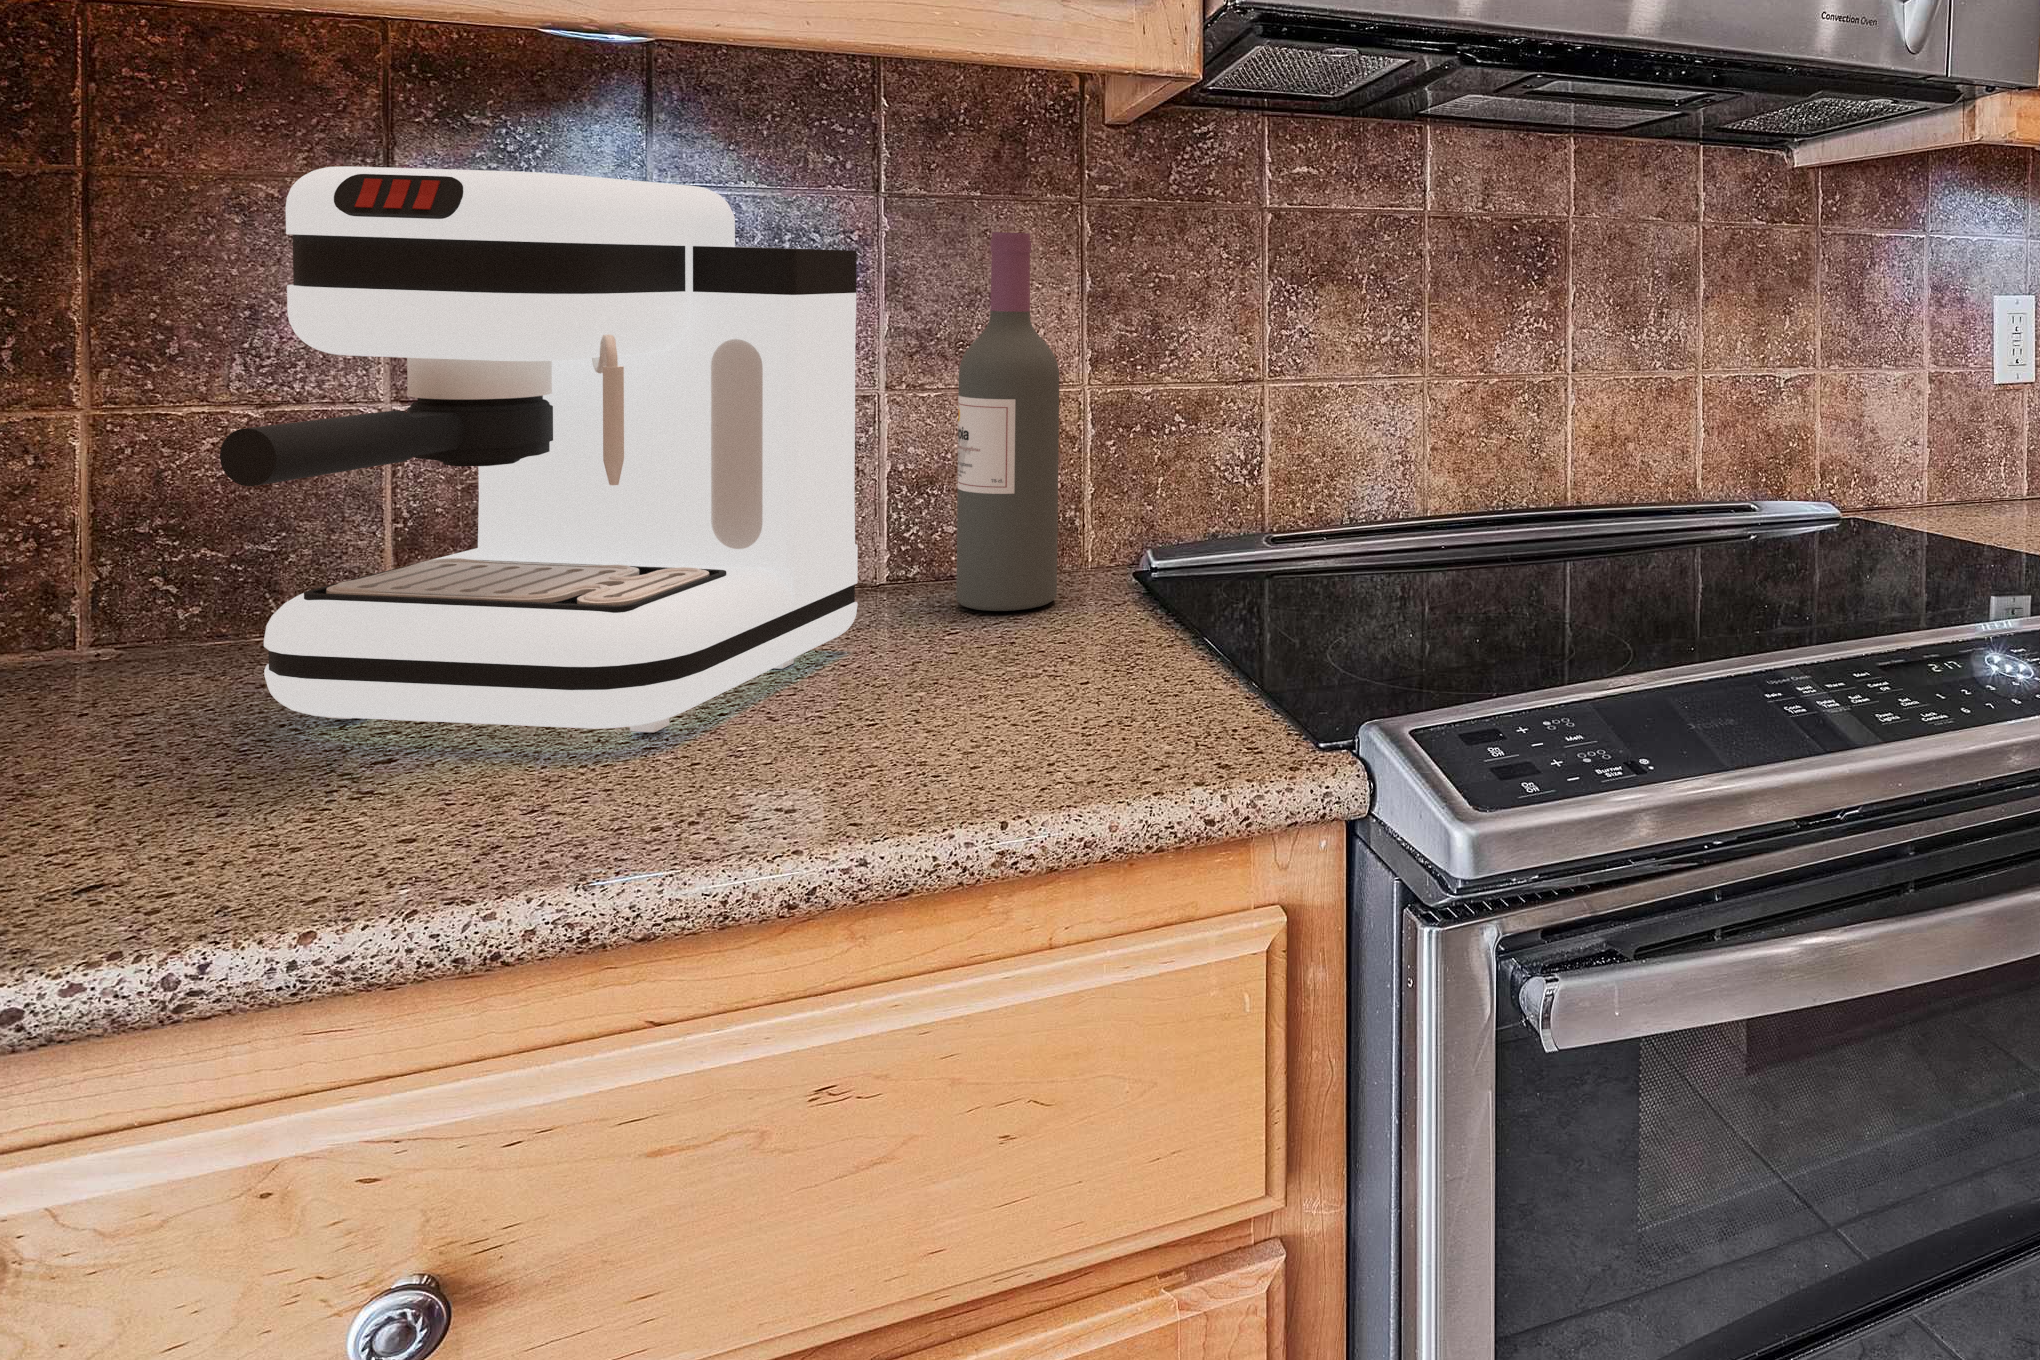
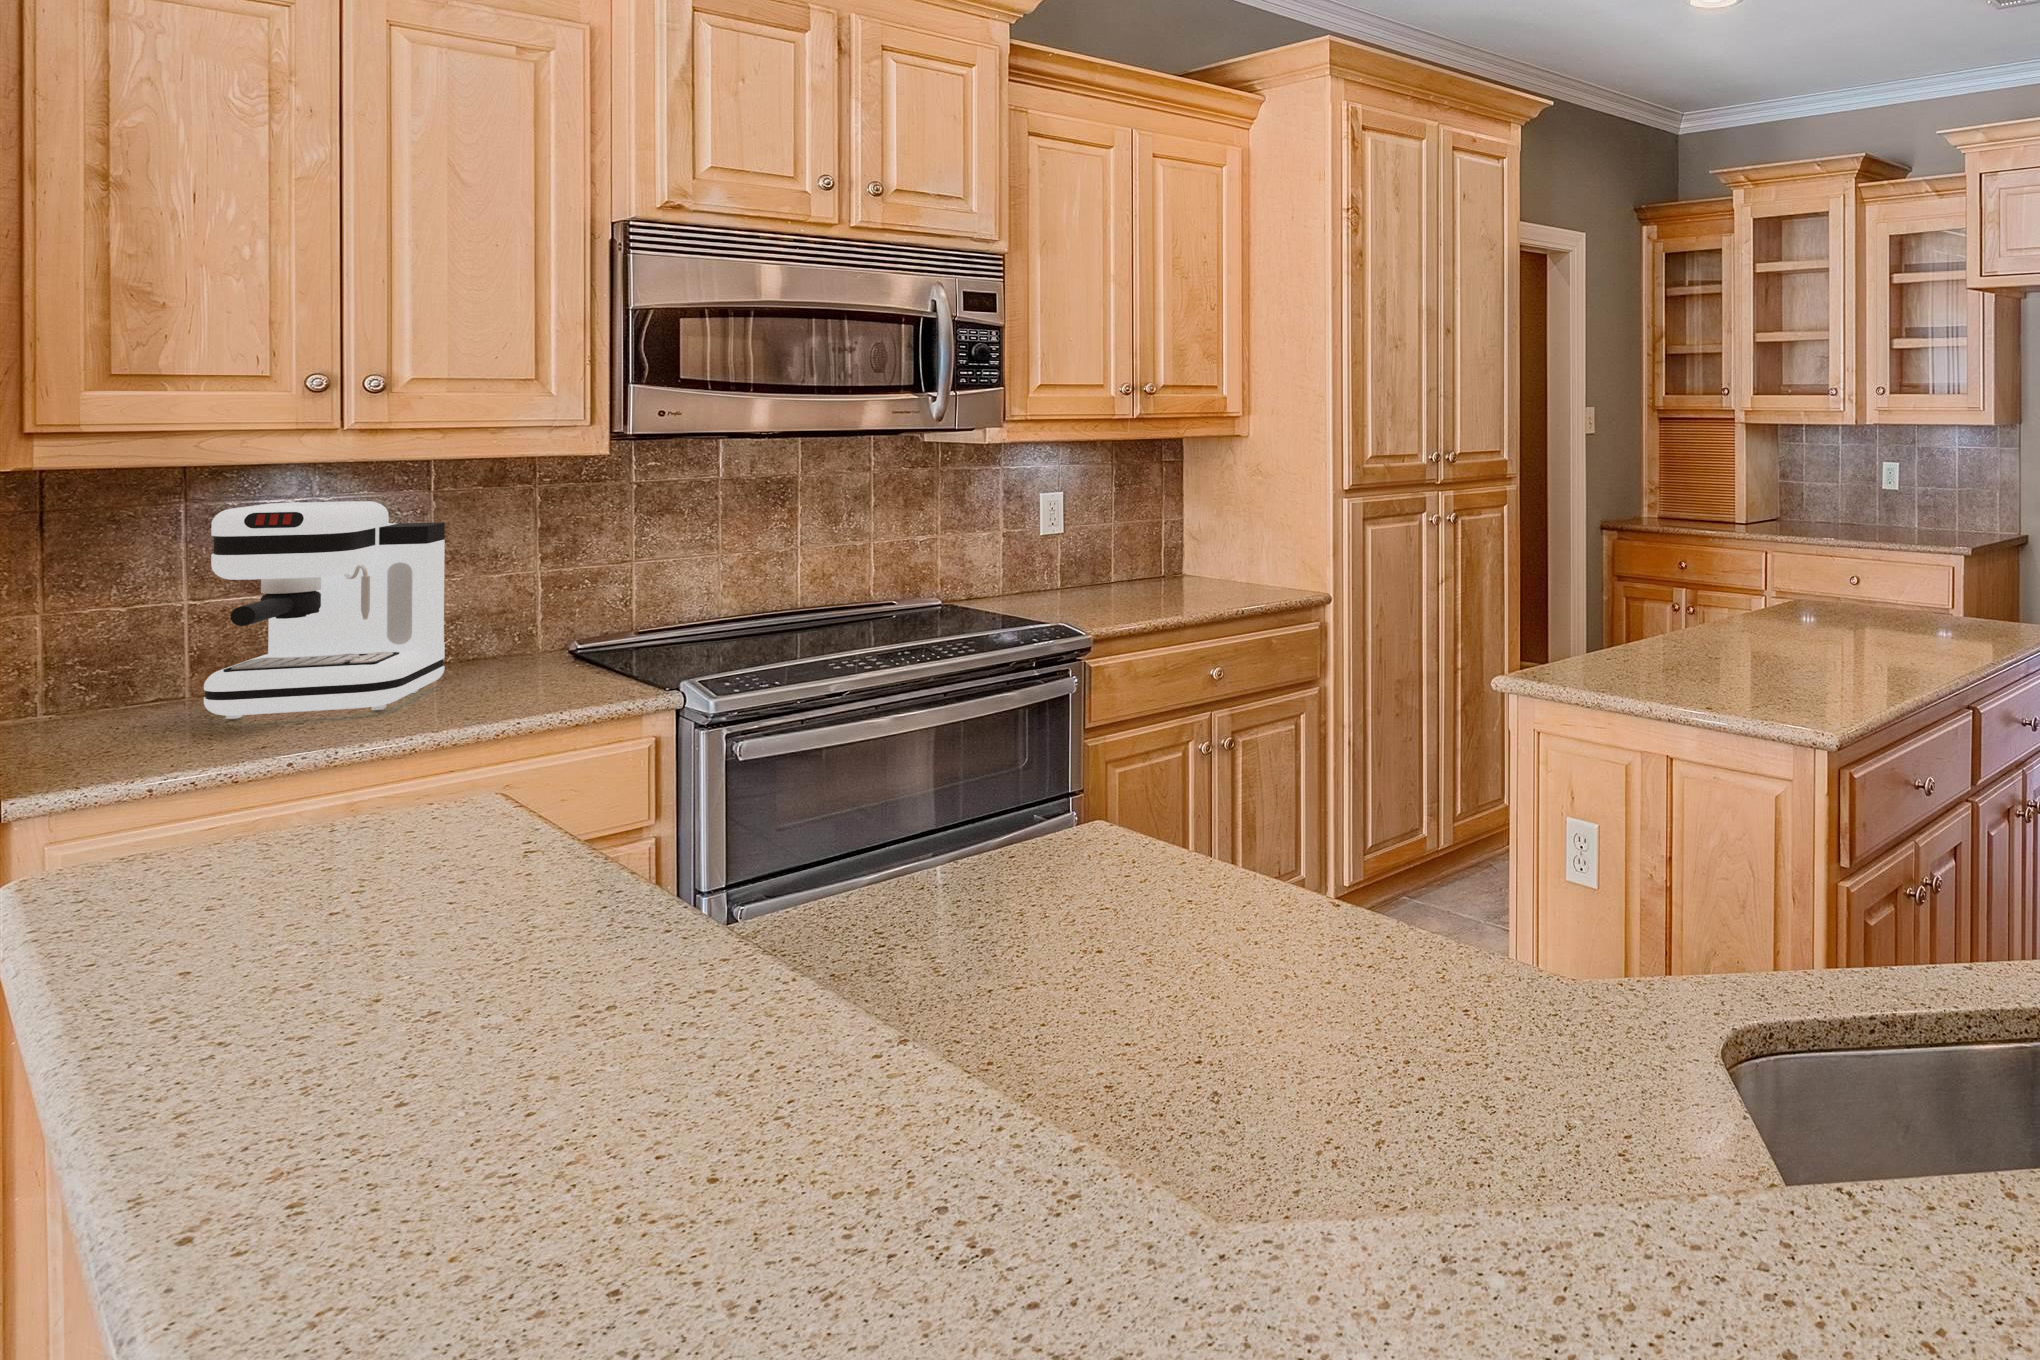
wine bottle: present [956,232,1059,611] -> none [480,506,531,670]

